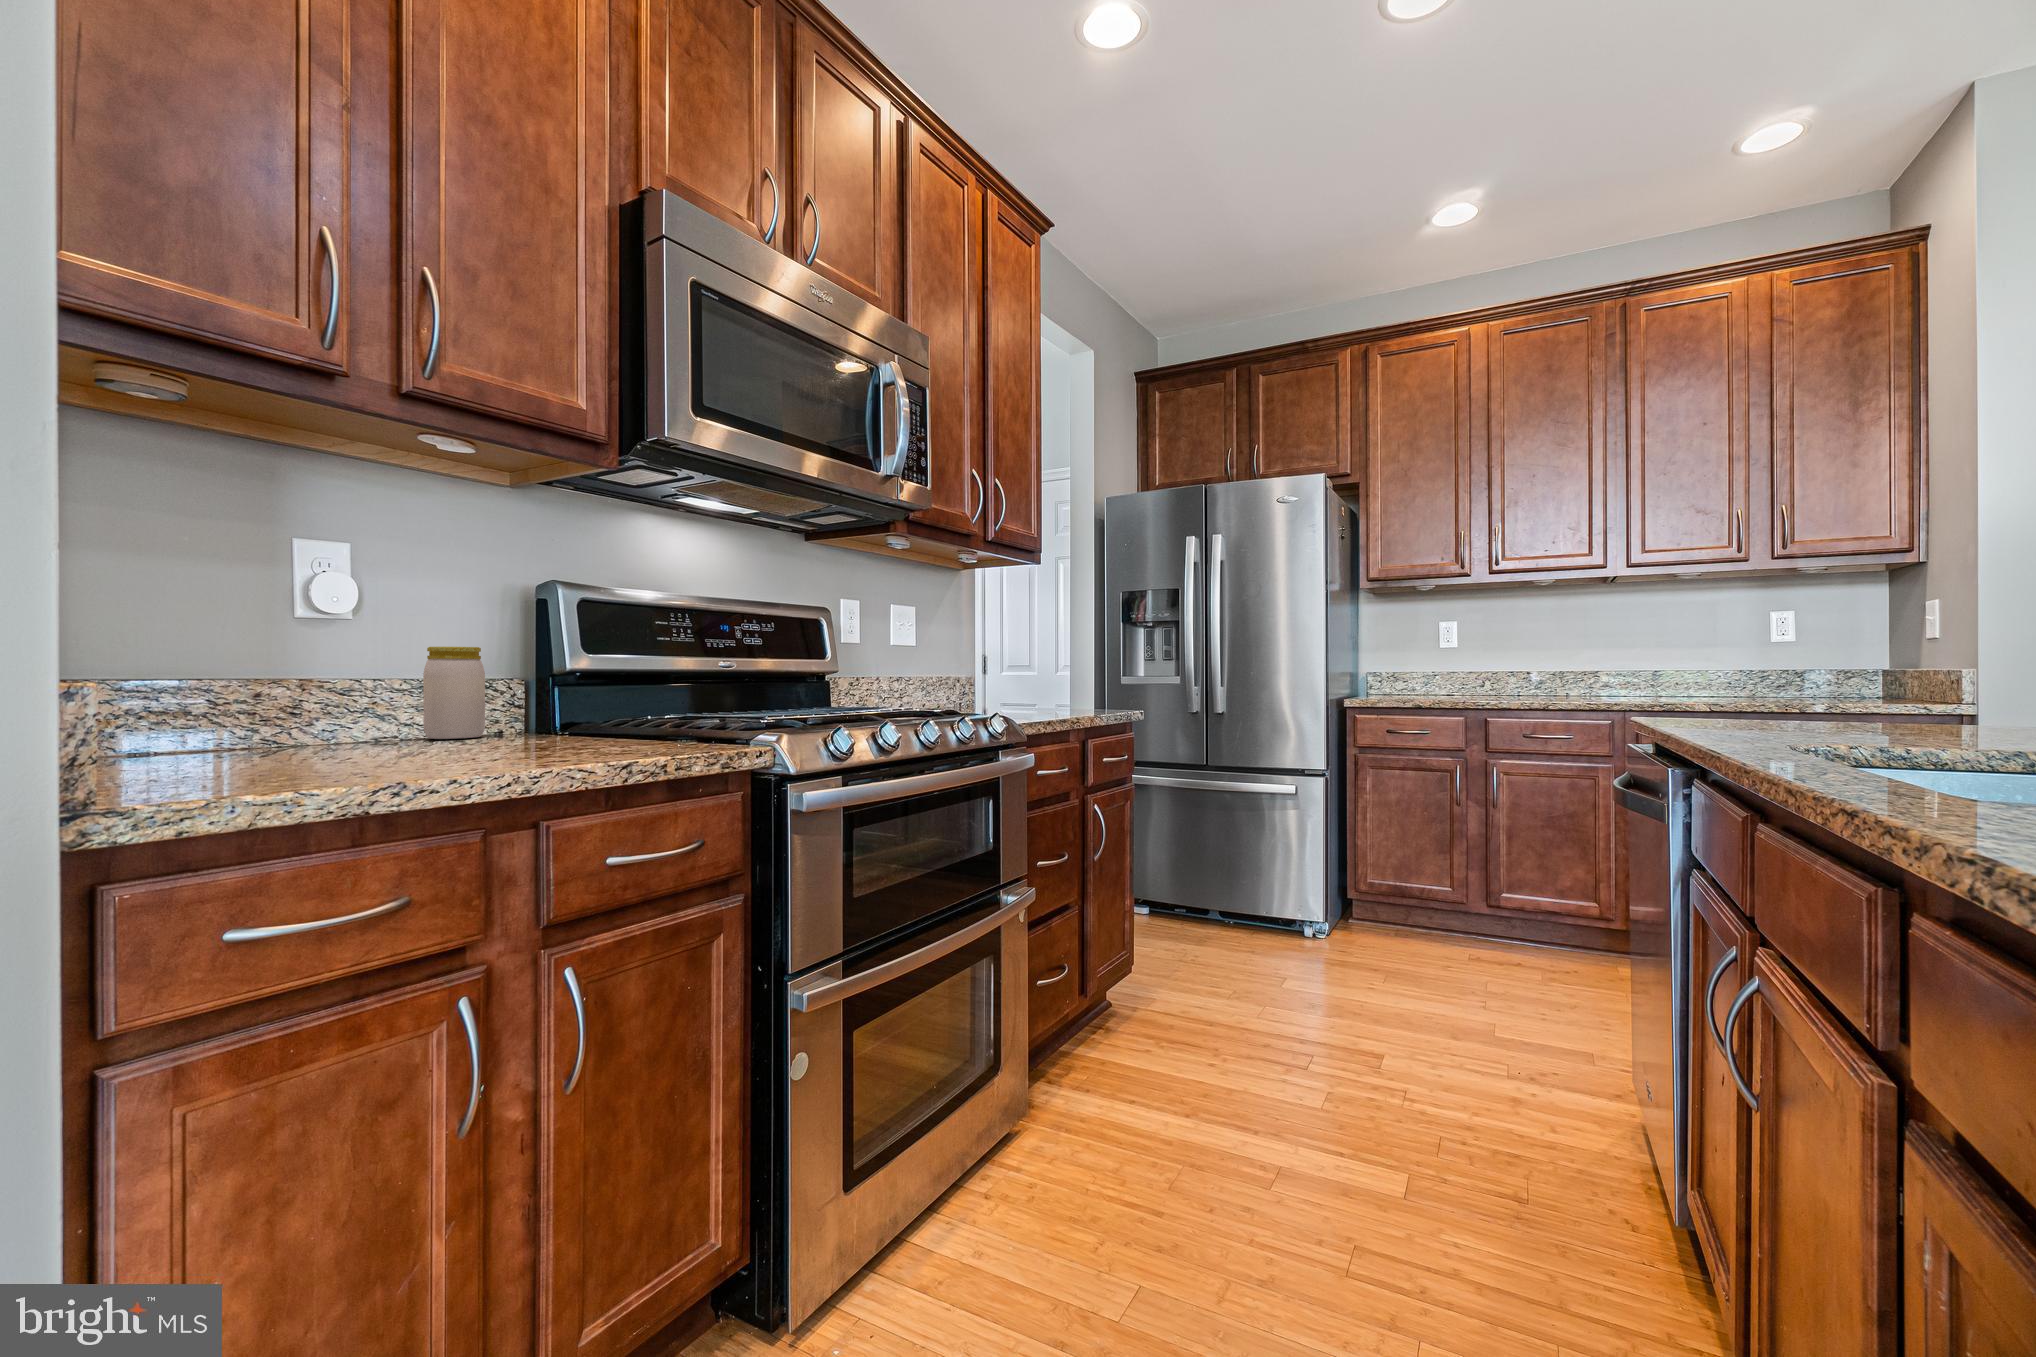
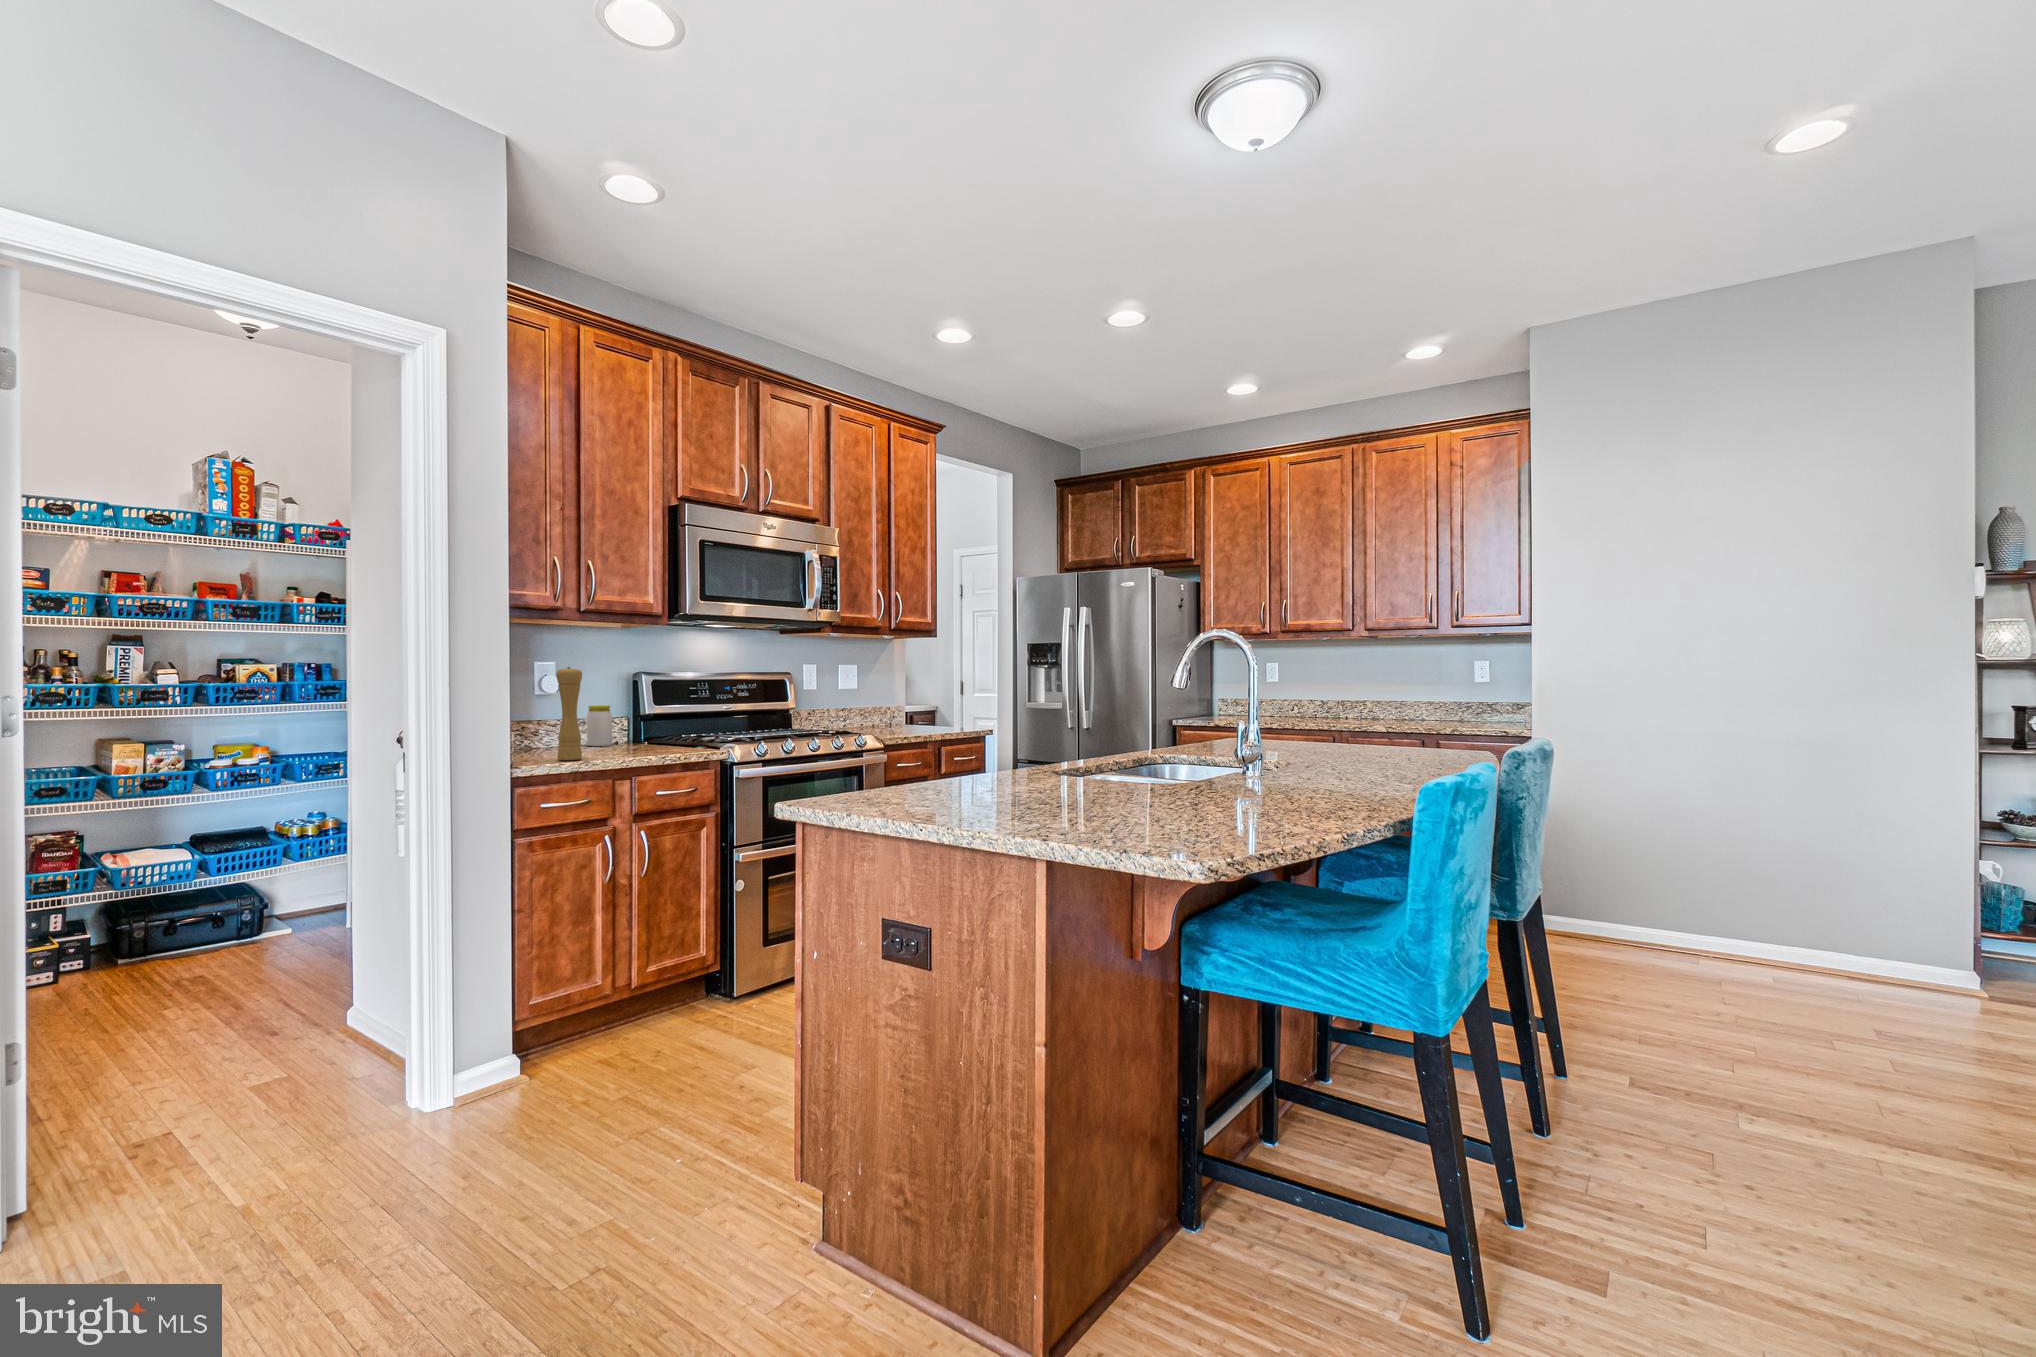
pepper mill: none [299,502,386,781] -> present [556,667,582,760]

